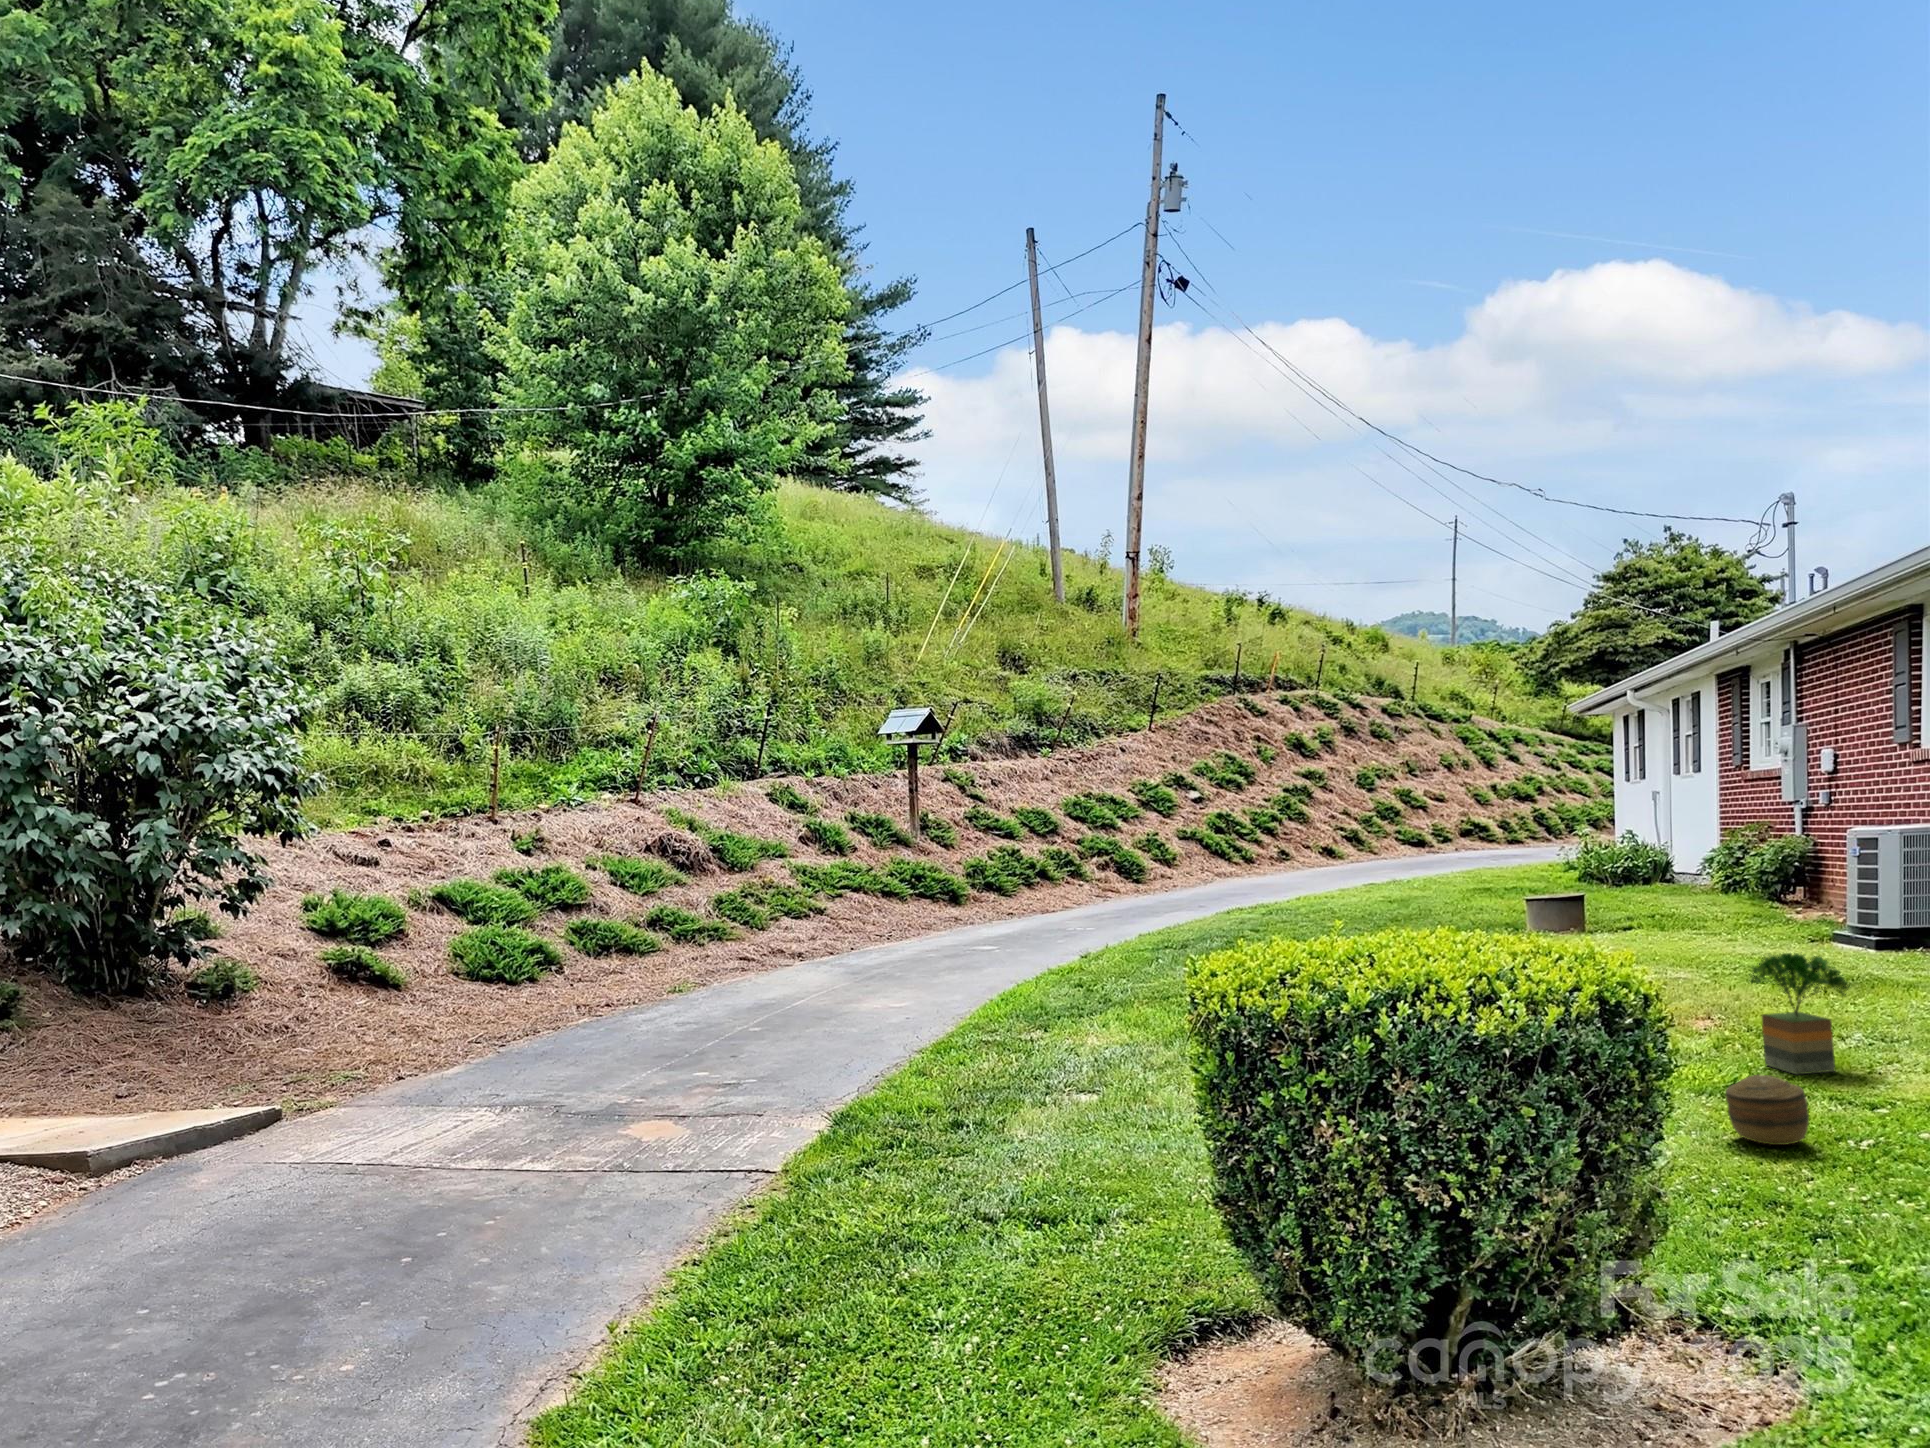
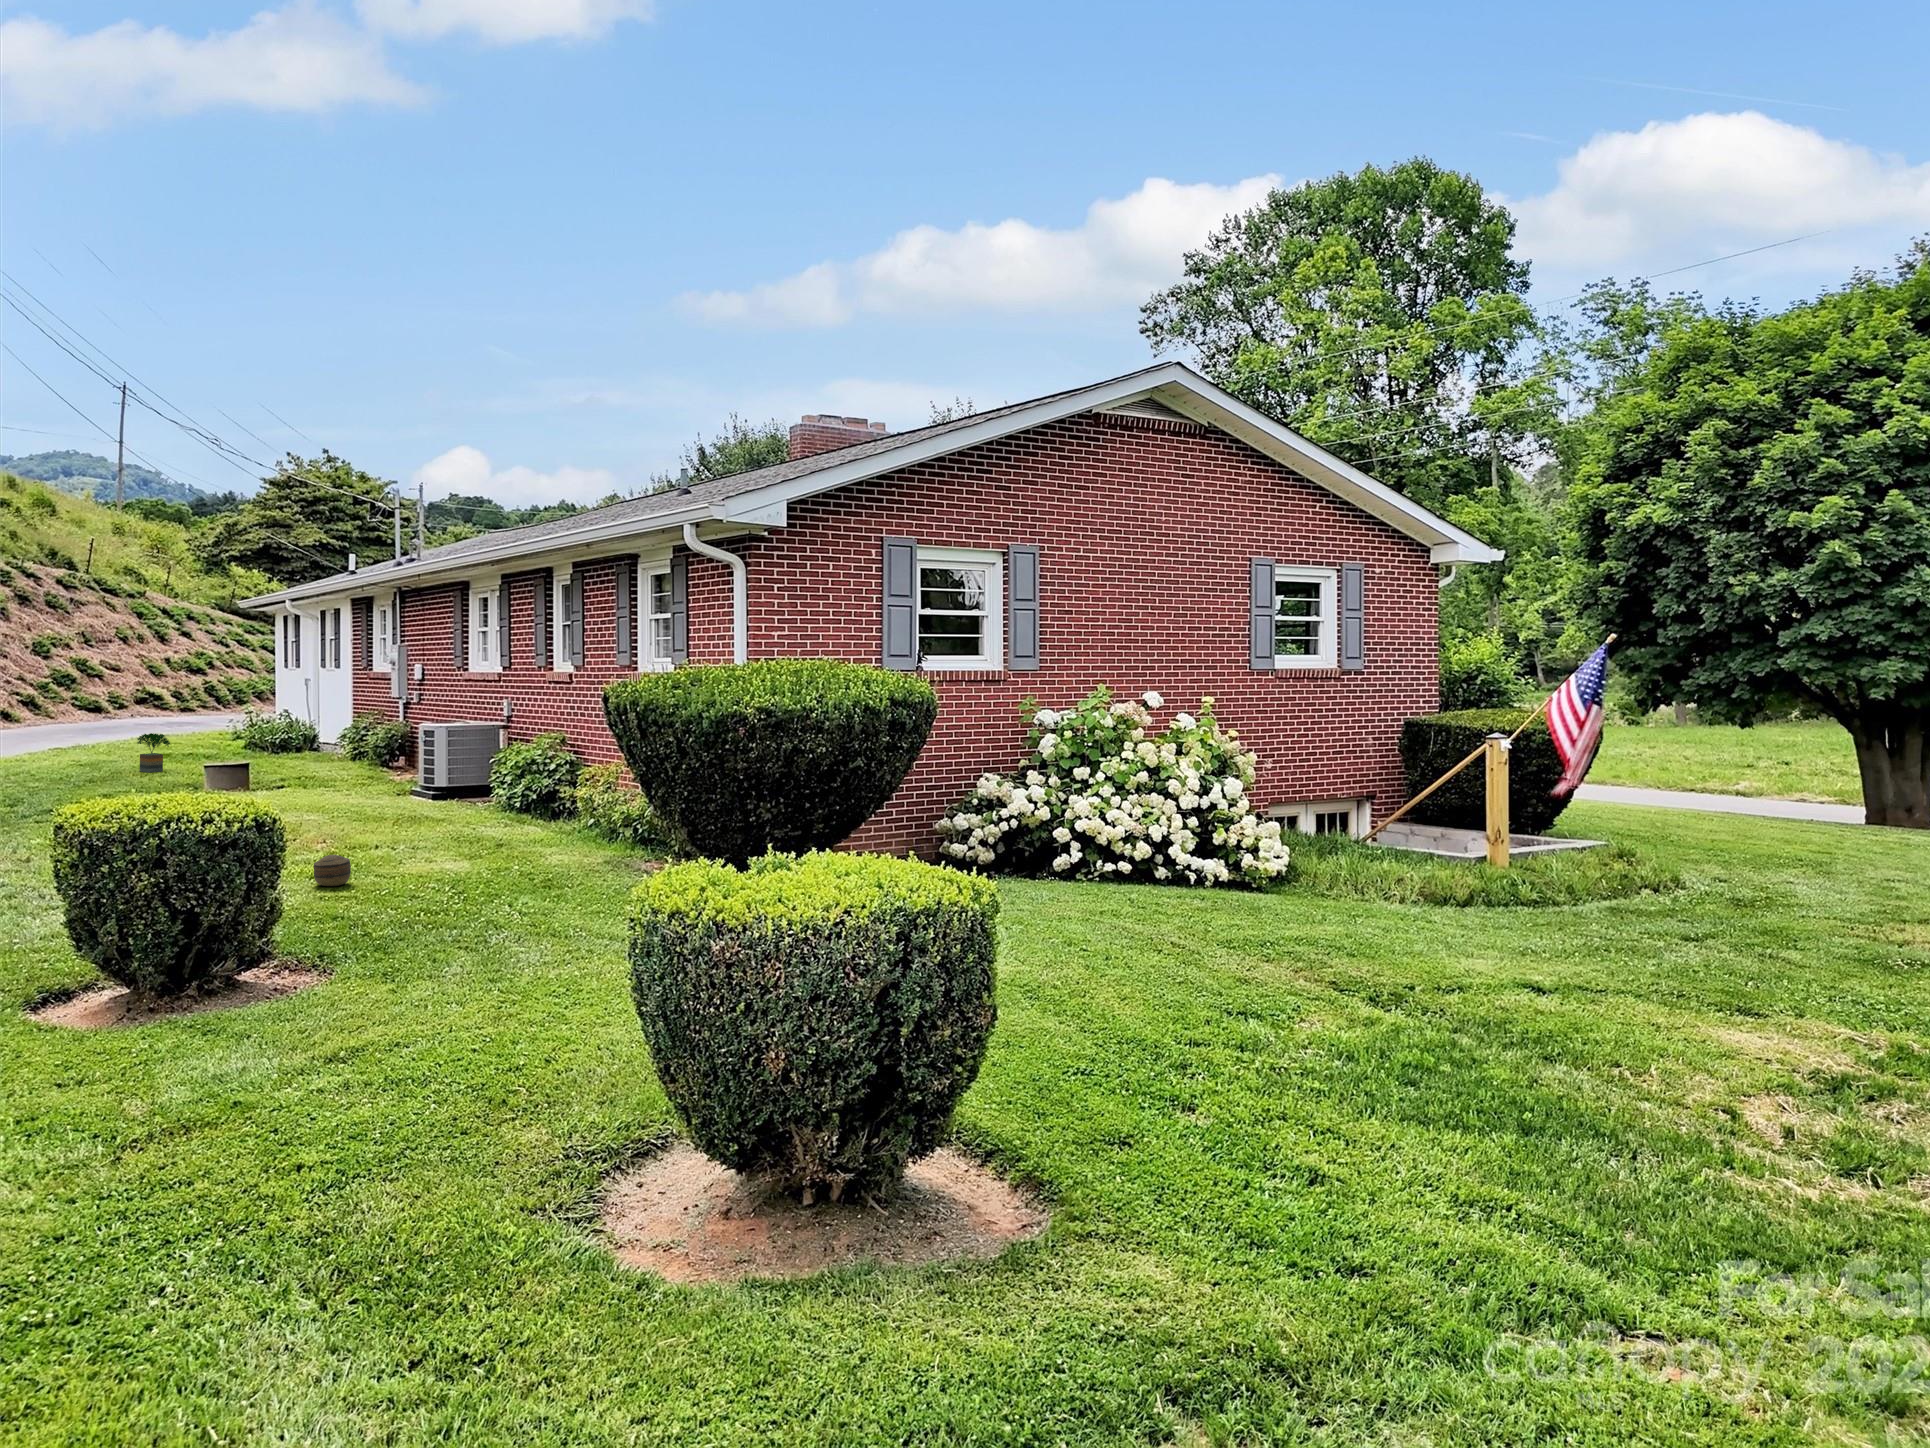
potted tree: present [1749,953,1850,1074] -> present [137,733,170,773]

